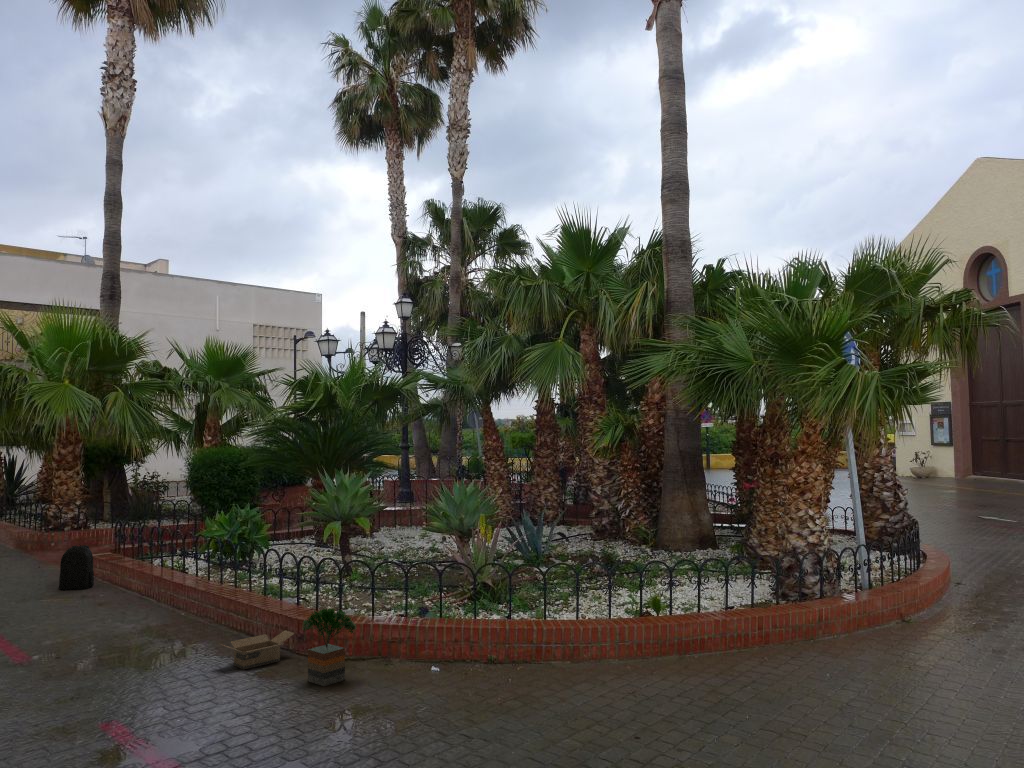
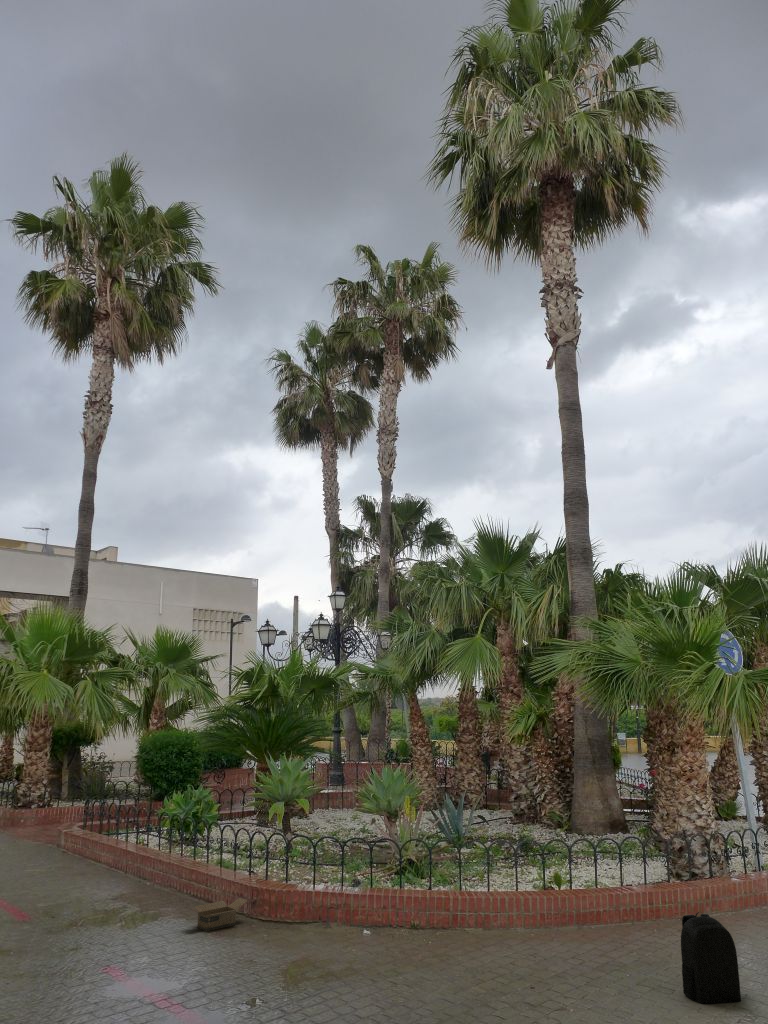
backpack: present [59,545,94,590] -> present [681,912,741,1004]
potted tree: present [303,608,356,686] -> none [256,876,302,946]

